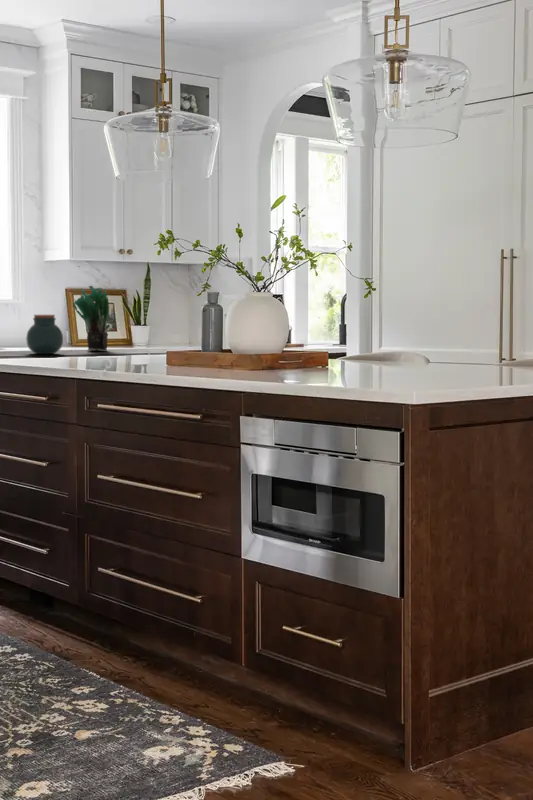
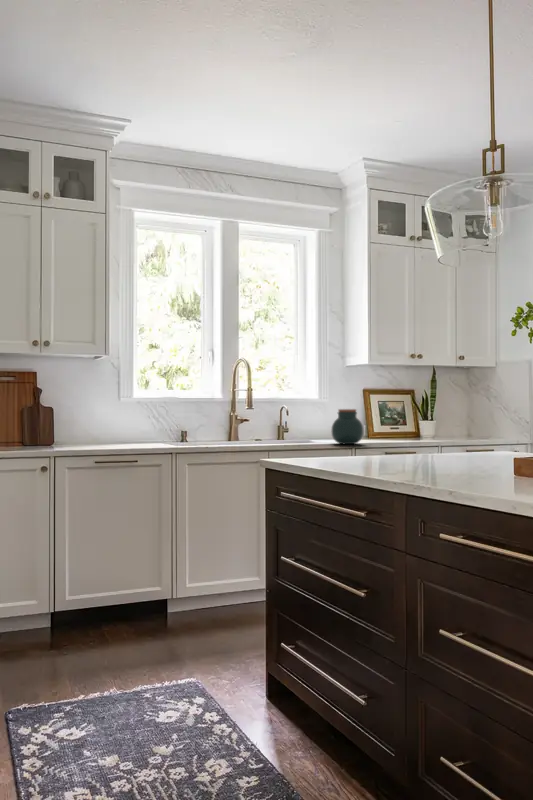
potted plant: present [73,286,109,351] -> none [371,385,403,442]

